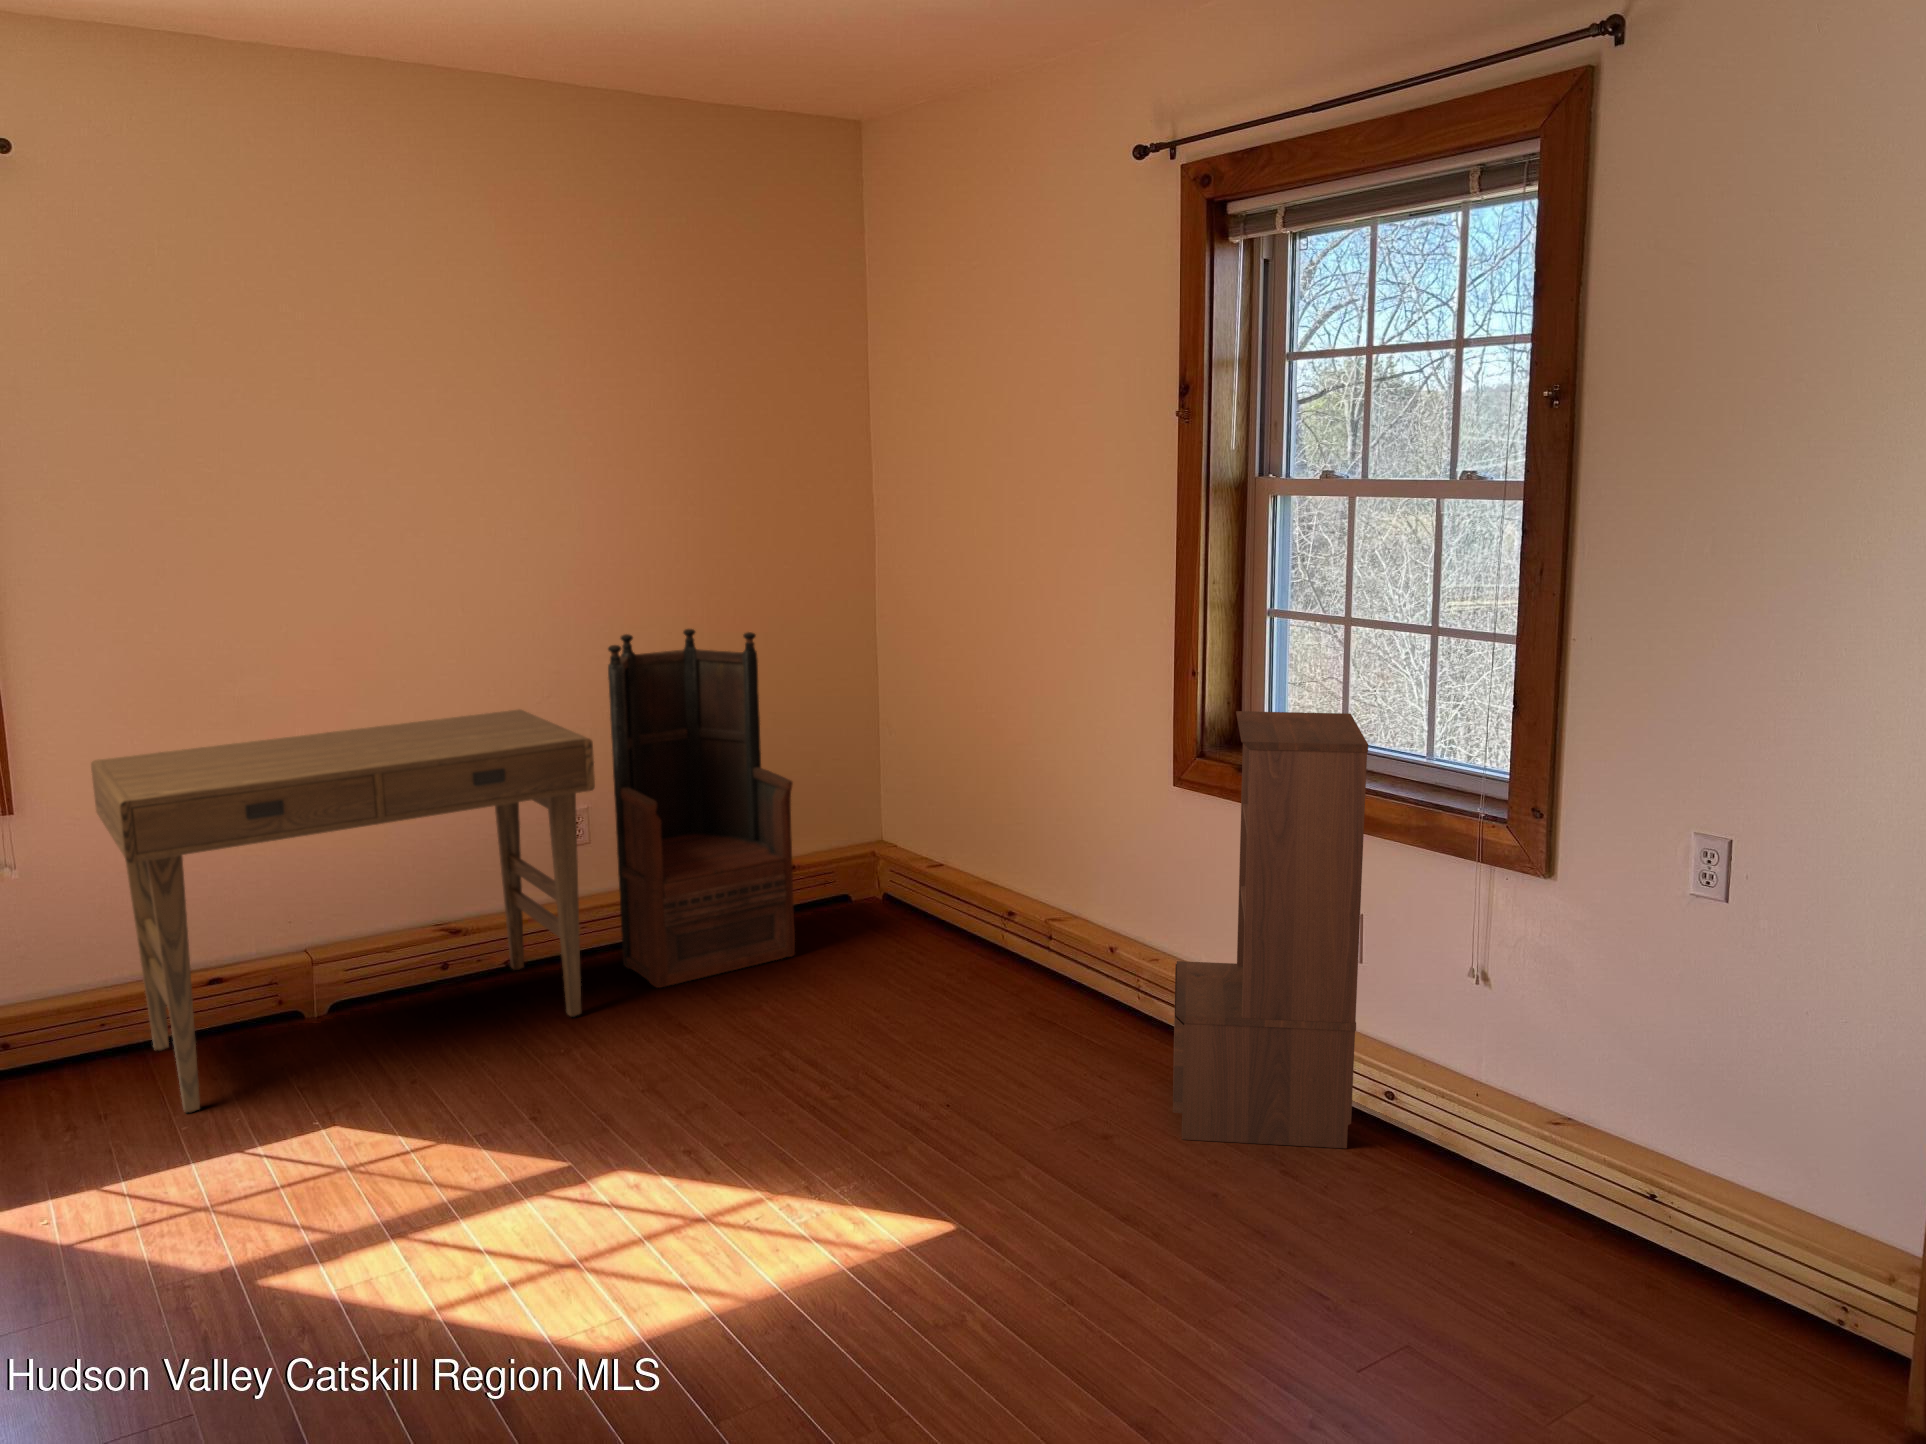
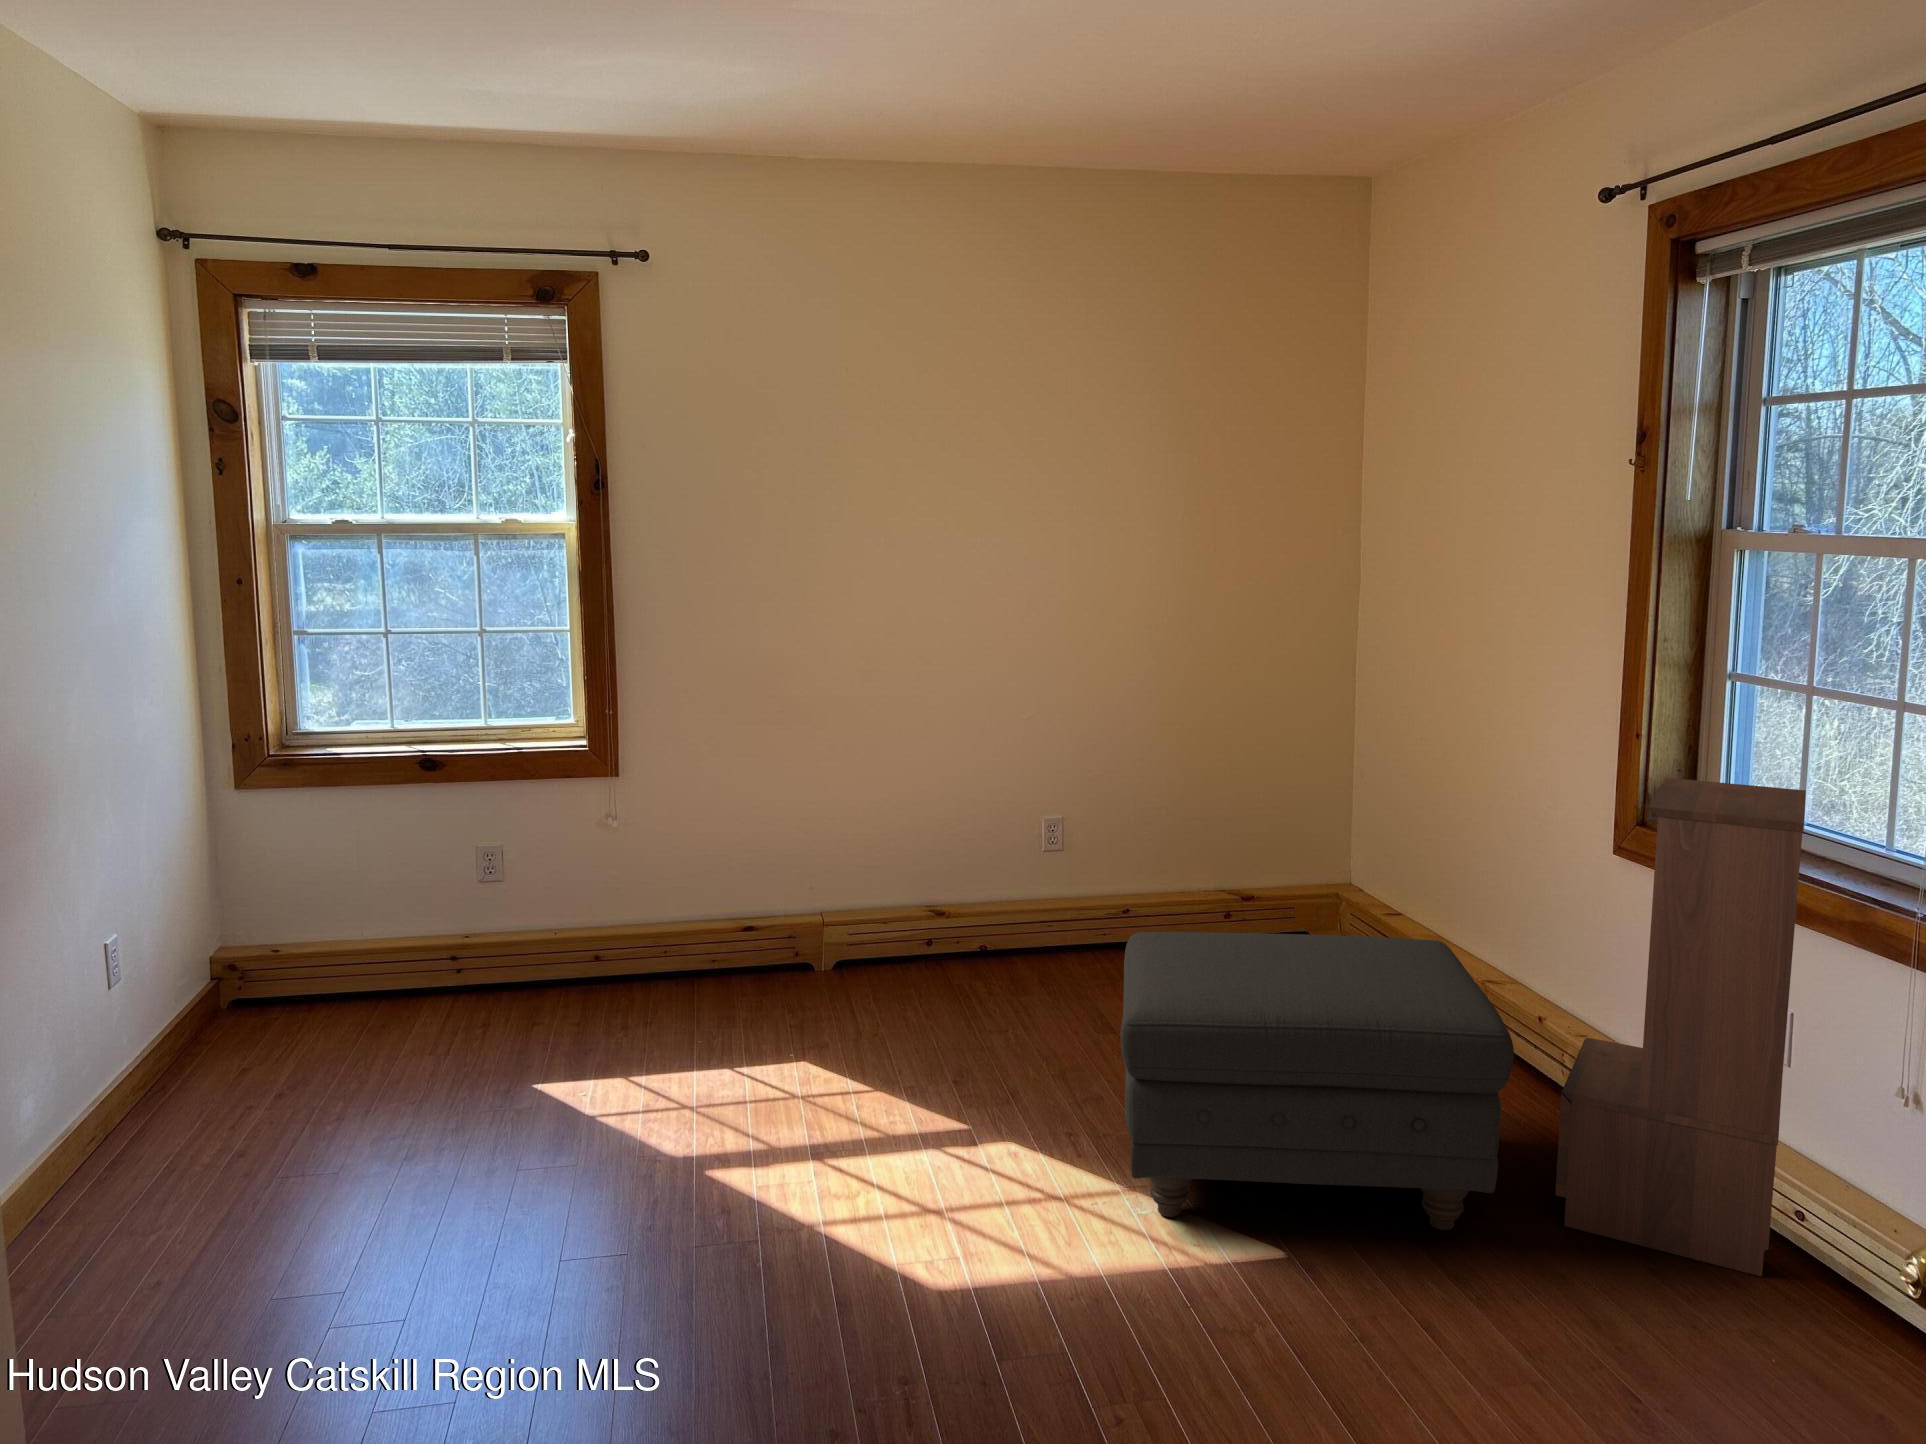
armchair: present [608,629,795,988] -> none [1076,669,1236,989]
desk: present [91,709,595,1113] -> none [675,730,1048,1030]
ottoman: none [732,888,1142,1212] -> present [1120,932,1514,1230]

